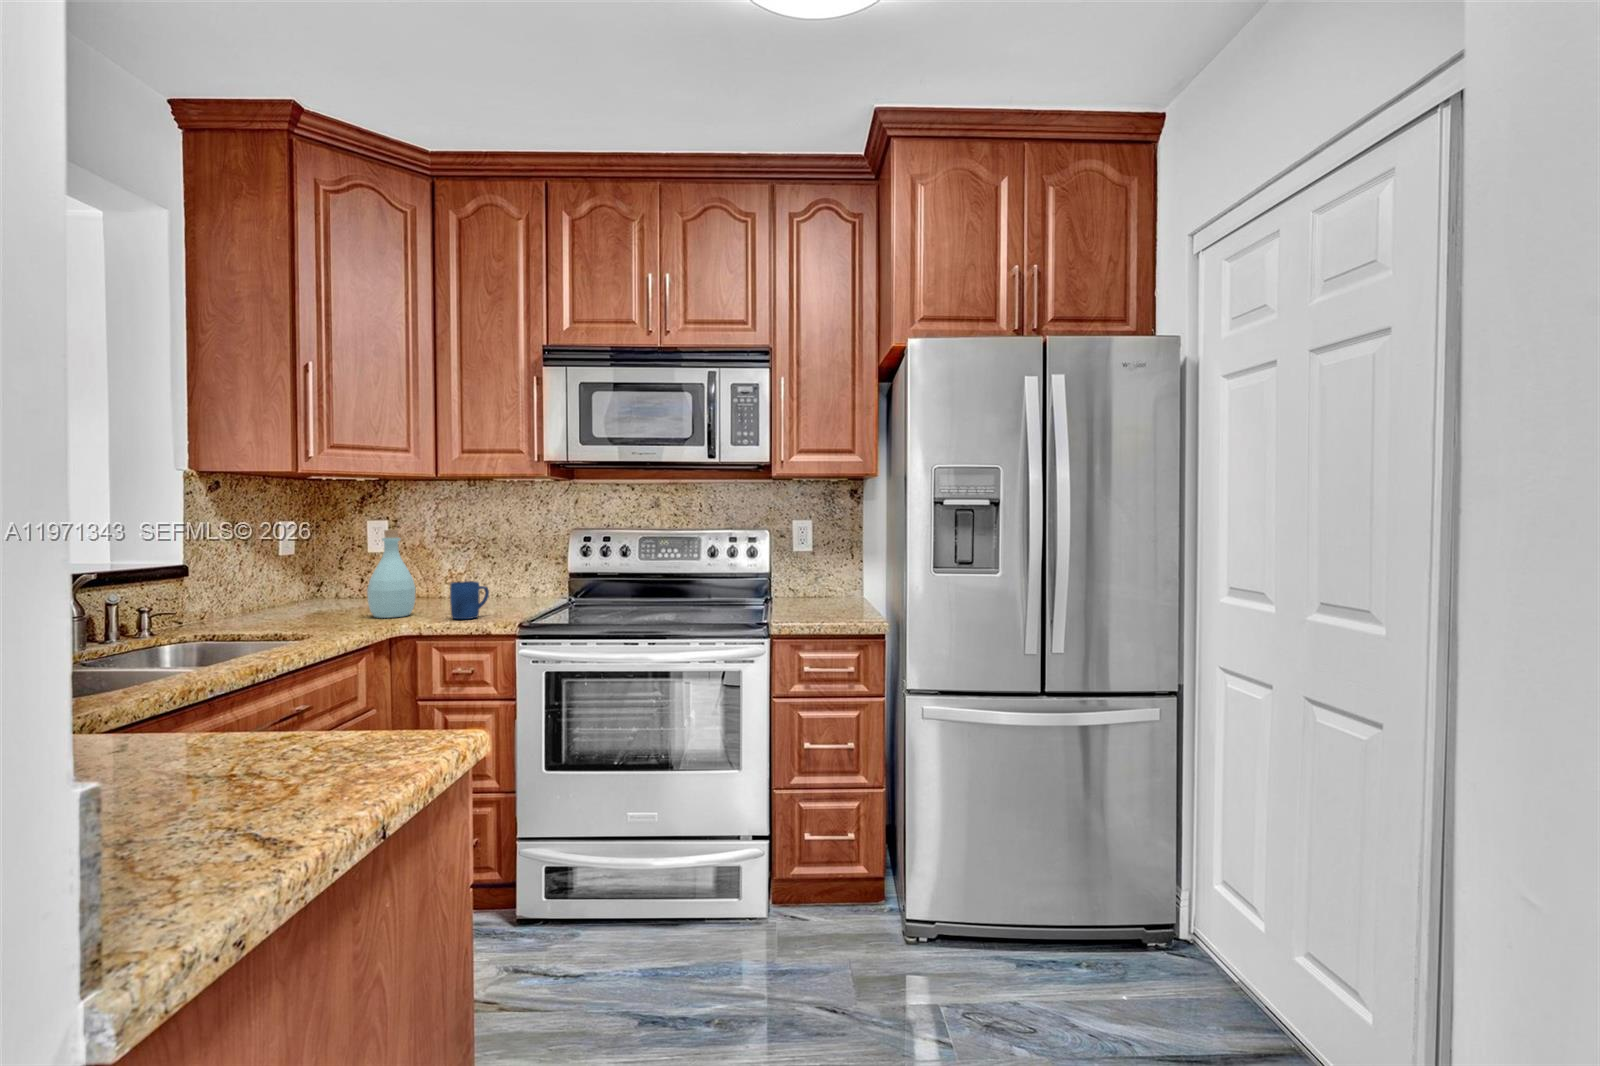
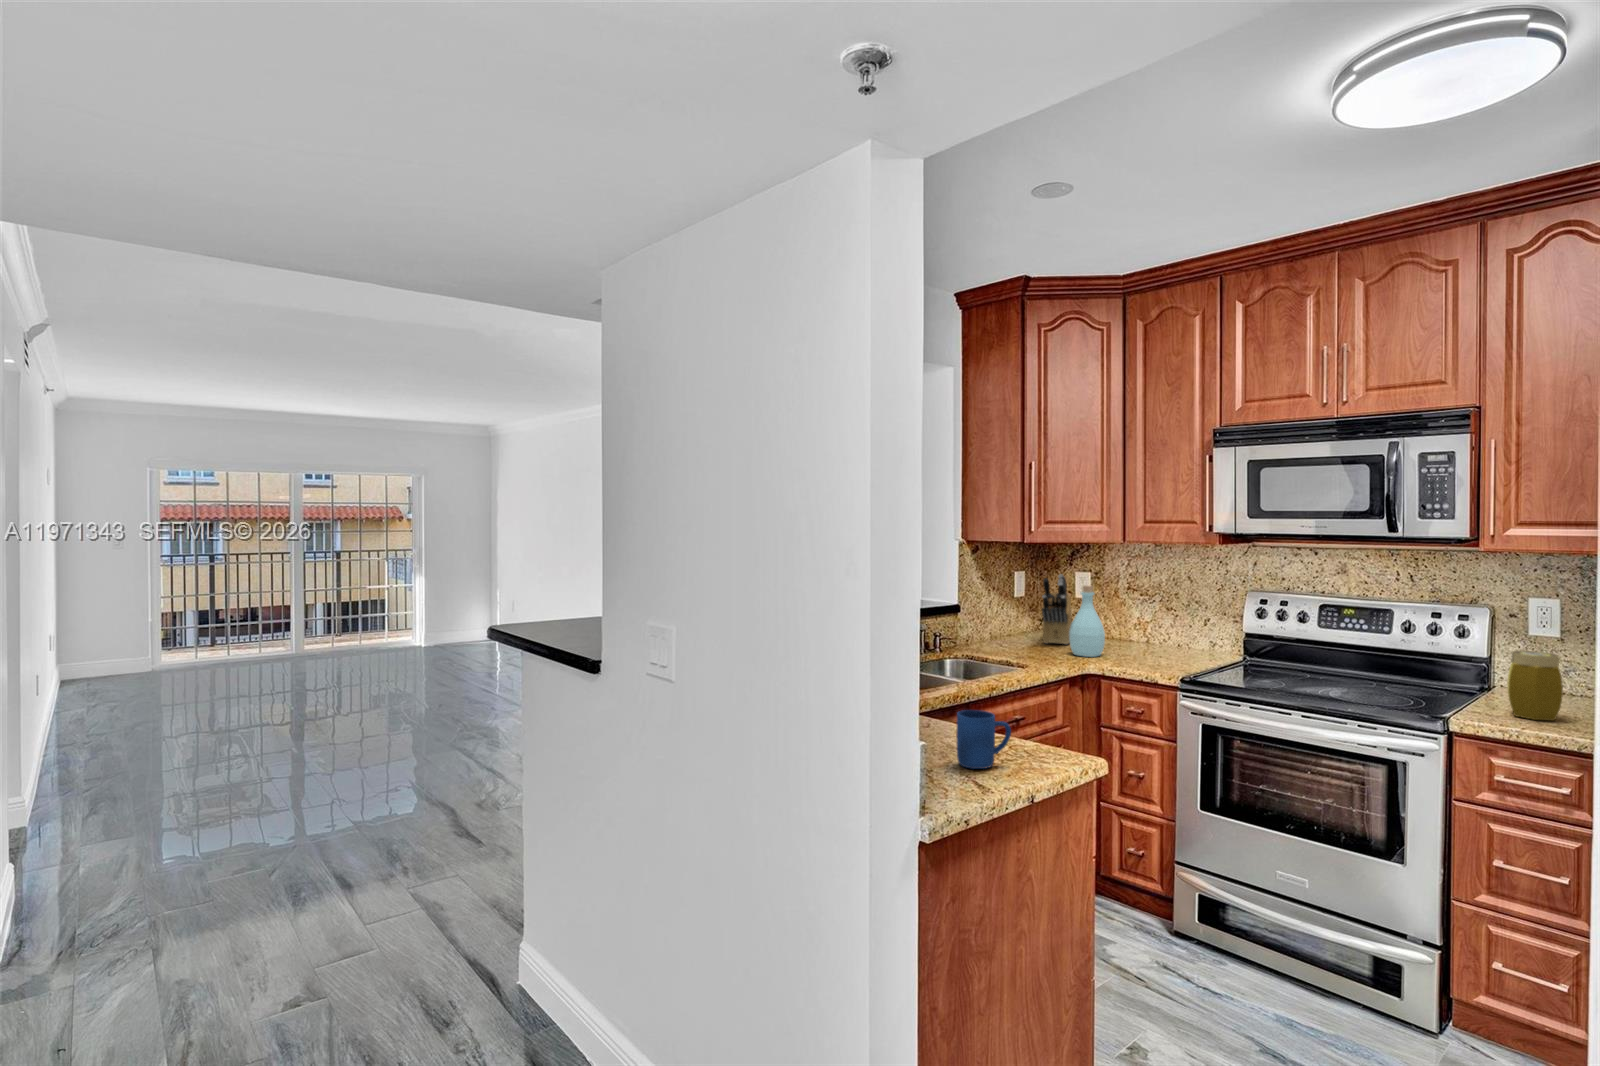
knife block: none [325,520,366,610] -> present [1042,574,1072,645]
jar: none [798,559,836,616] -> present [1507,651,1563,721]
mug: present [450,581,489,619] -> present [957,710,1011,769]

